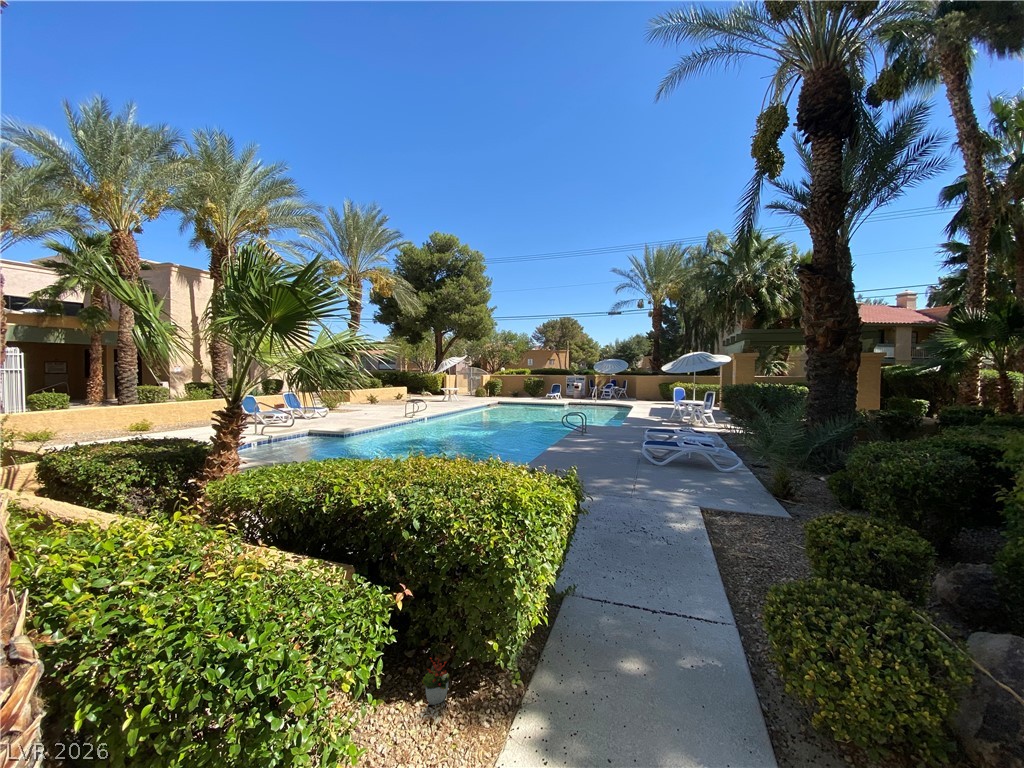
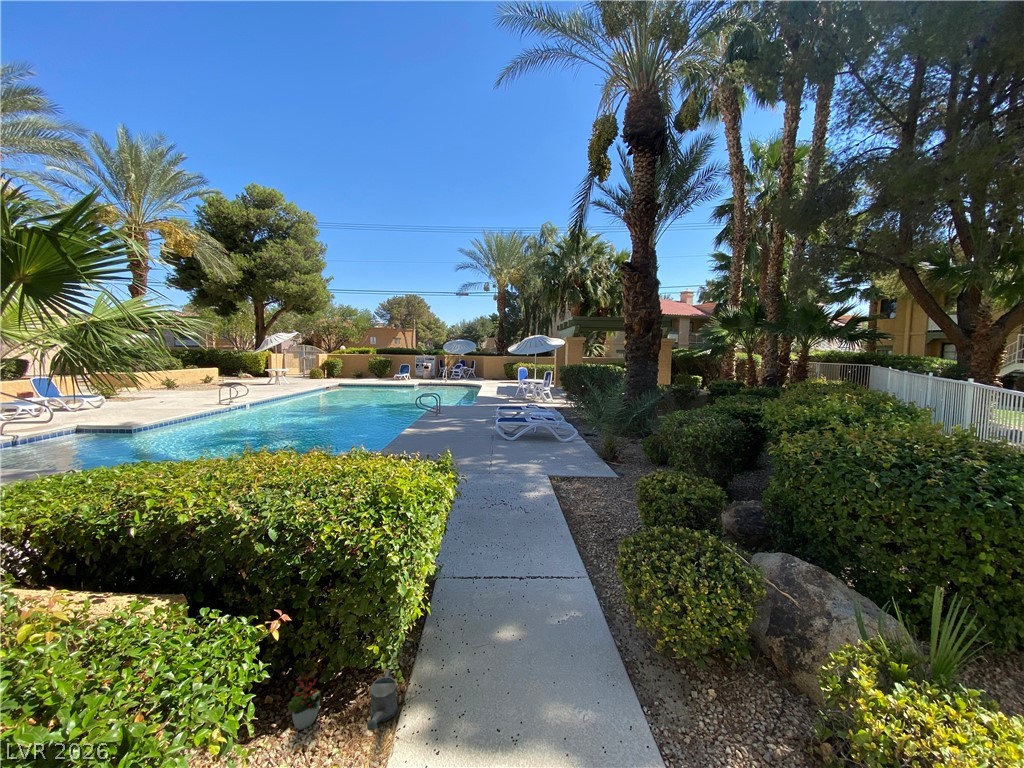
watering can: none [485,668,515,720] -> present [367,669,398,729]

